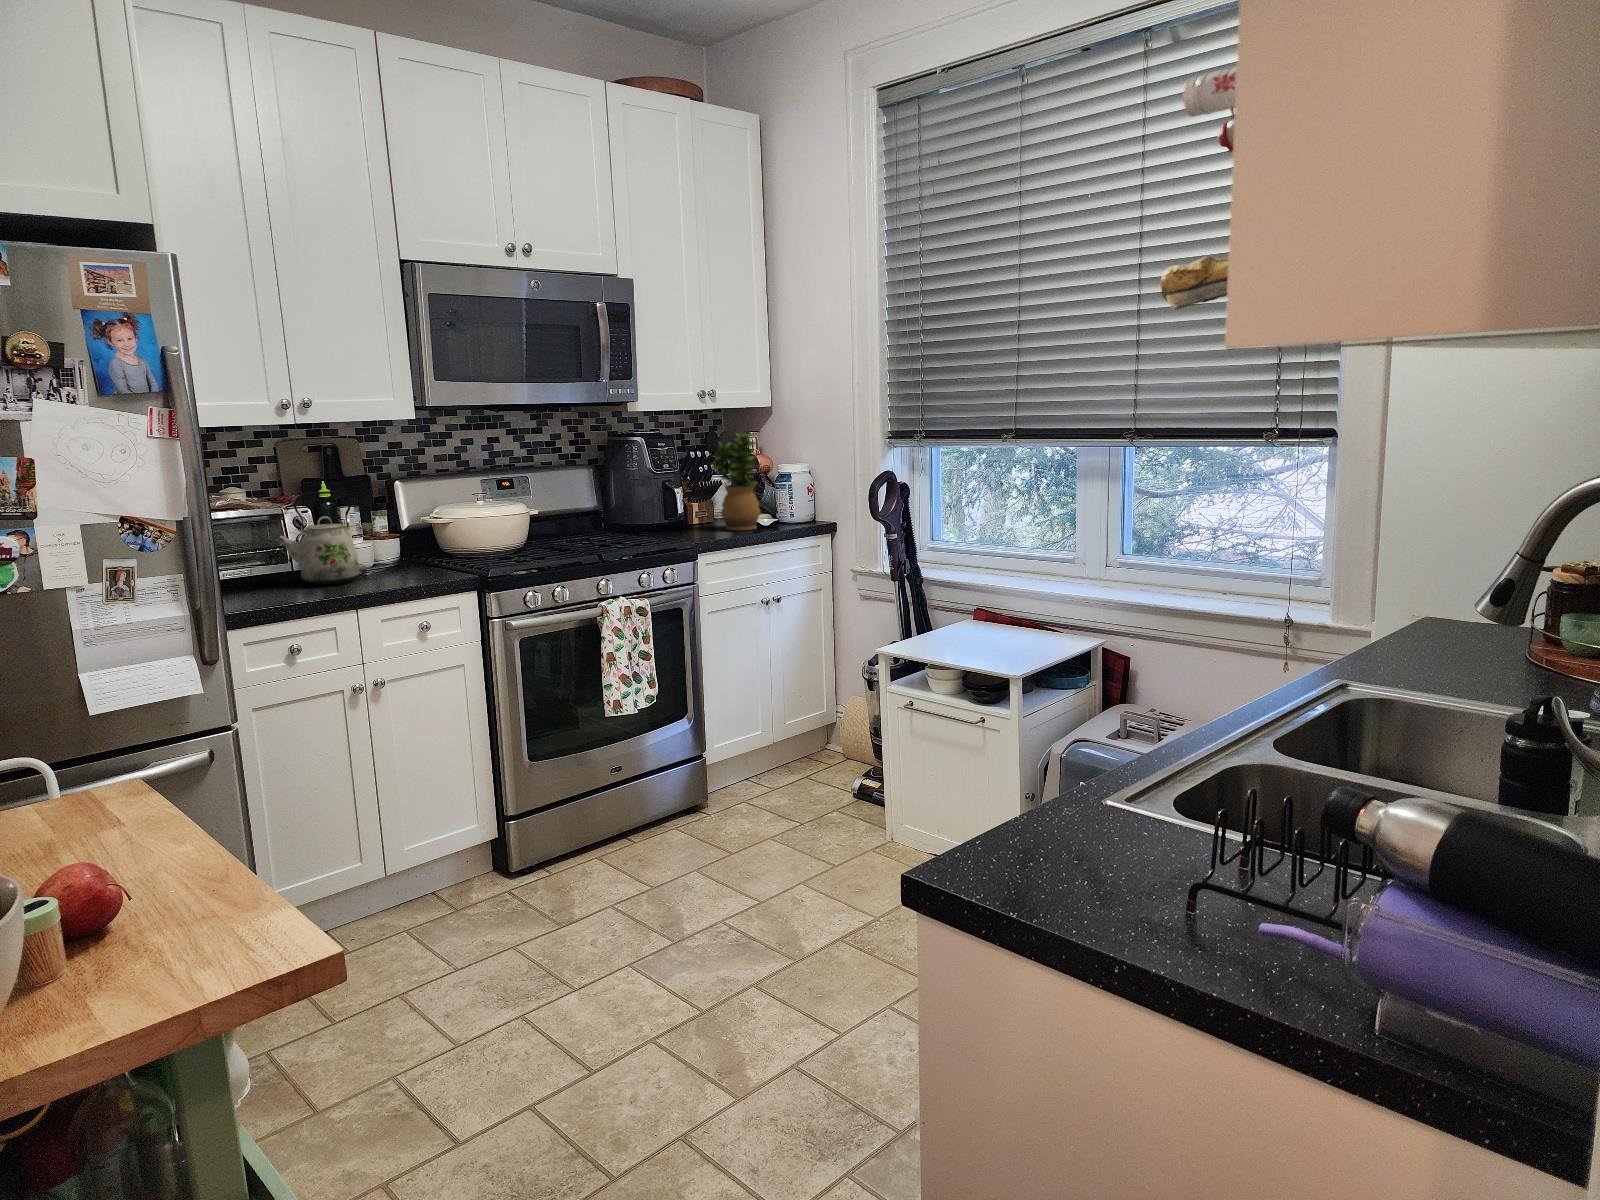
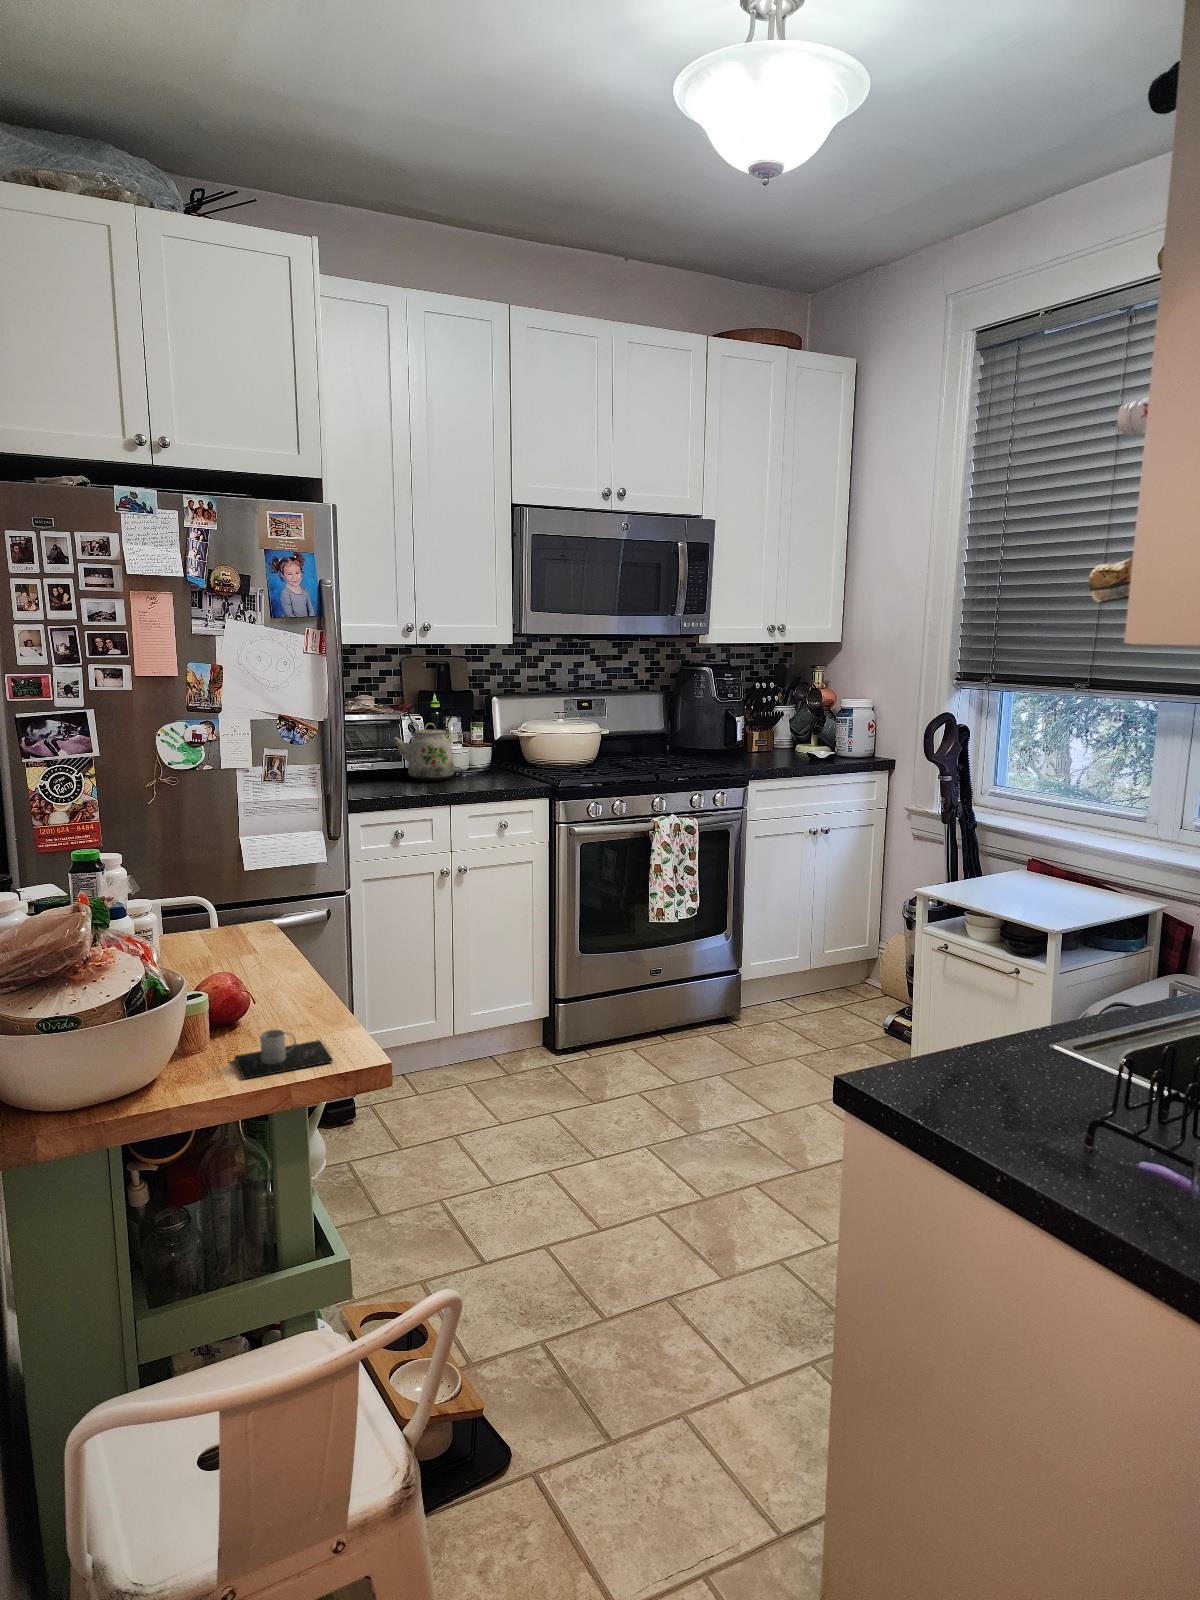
potted plant: present [710,432,761,530] -> none [773,666,822,760]
mug: none [87,939,243,1021] -> present [234,1029,333,1079]

